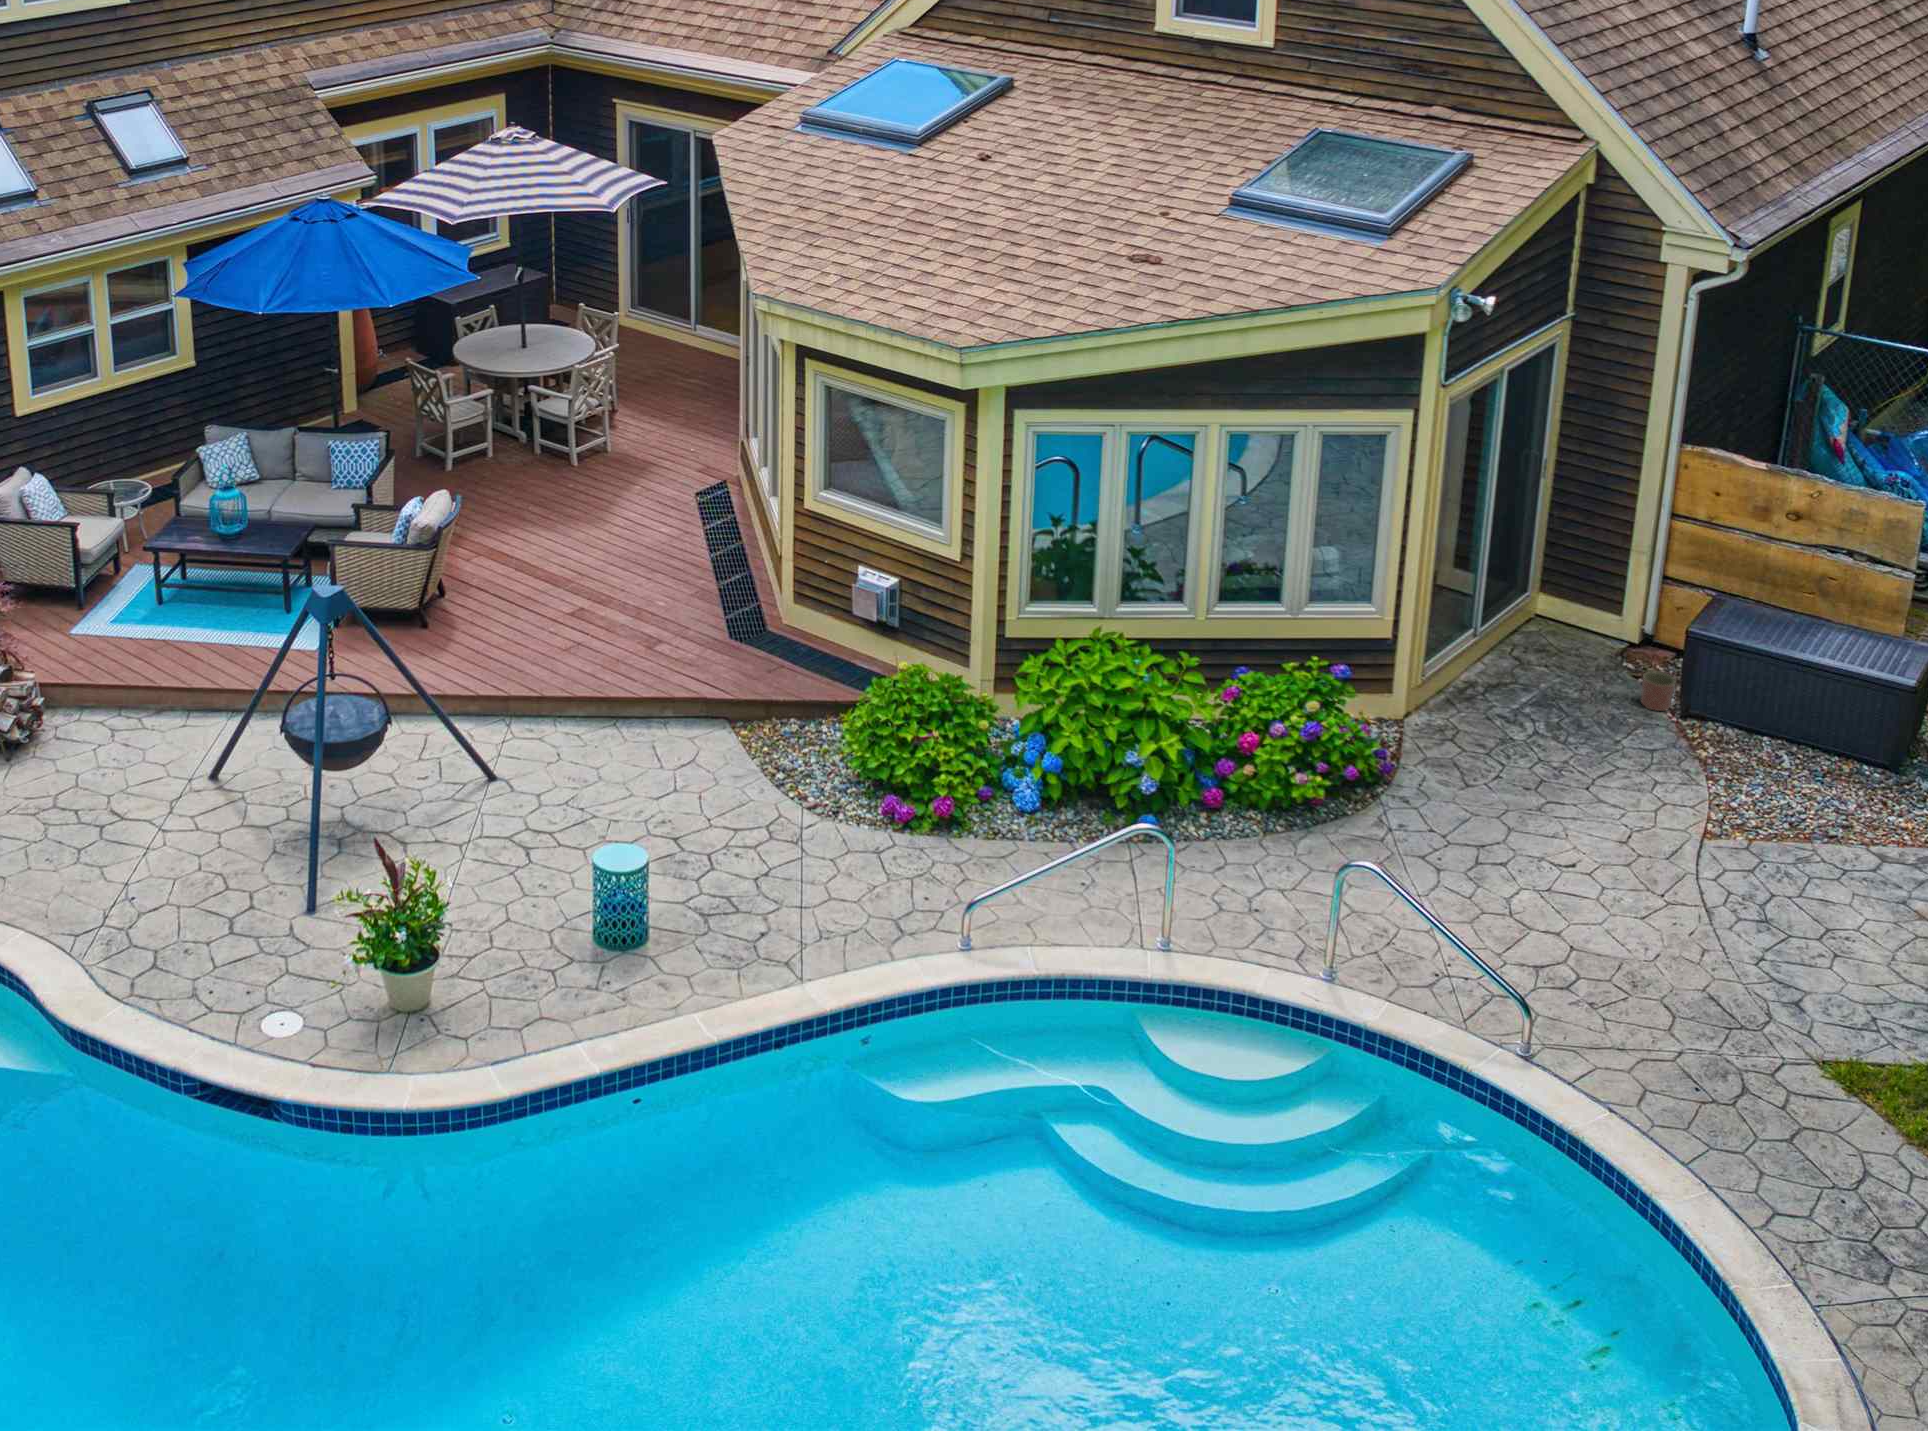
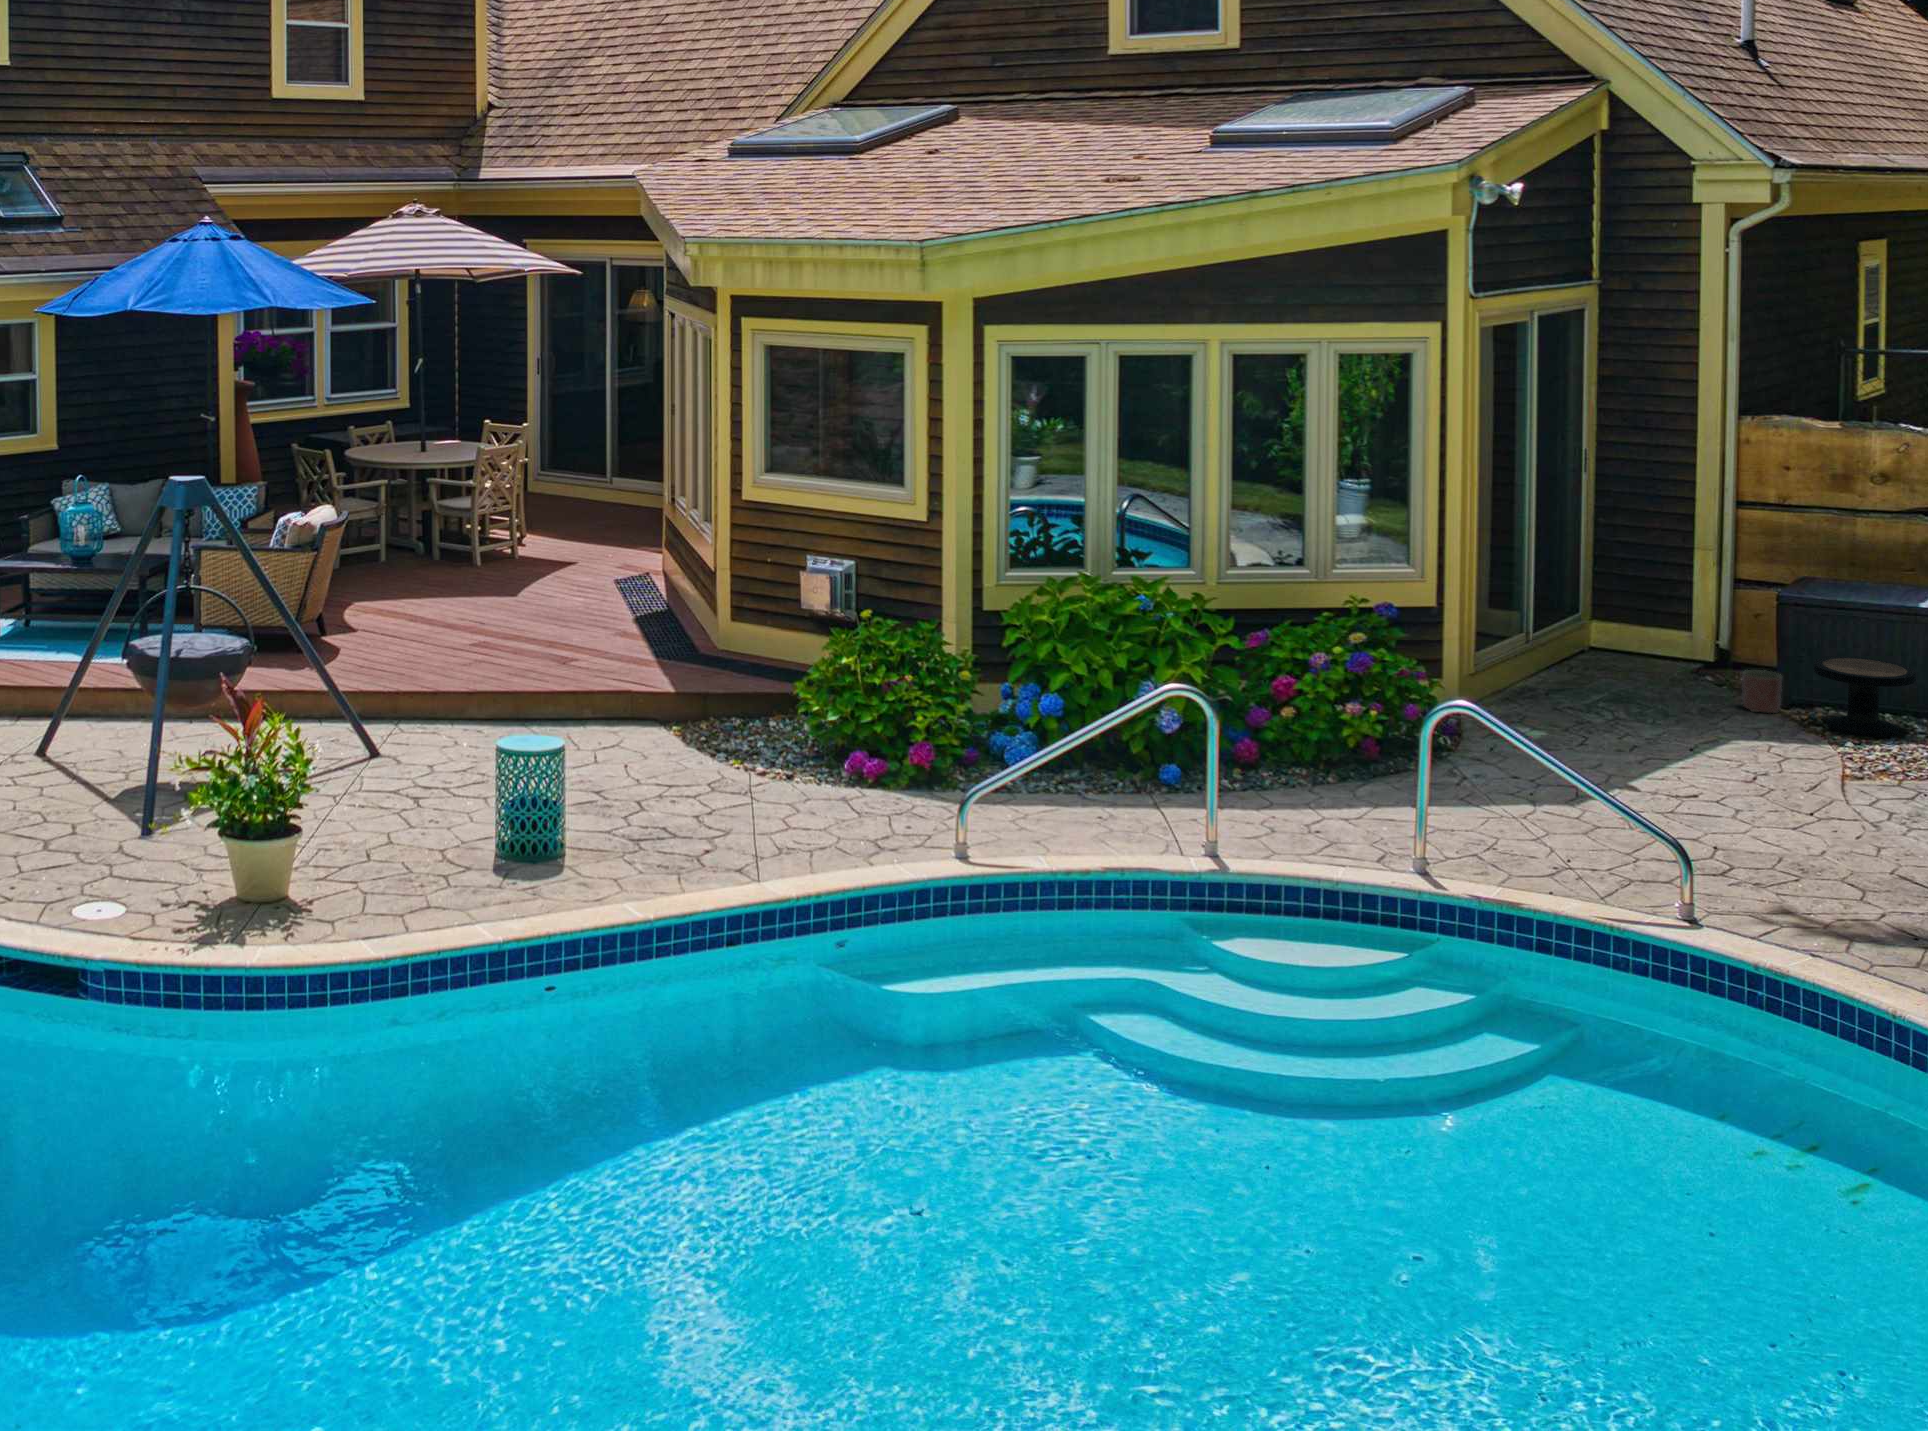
side table: none [1699,672,1782,750] -> present [1813,656,1916,737]

